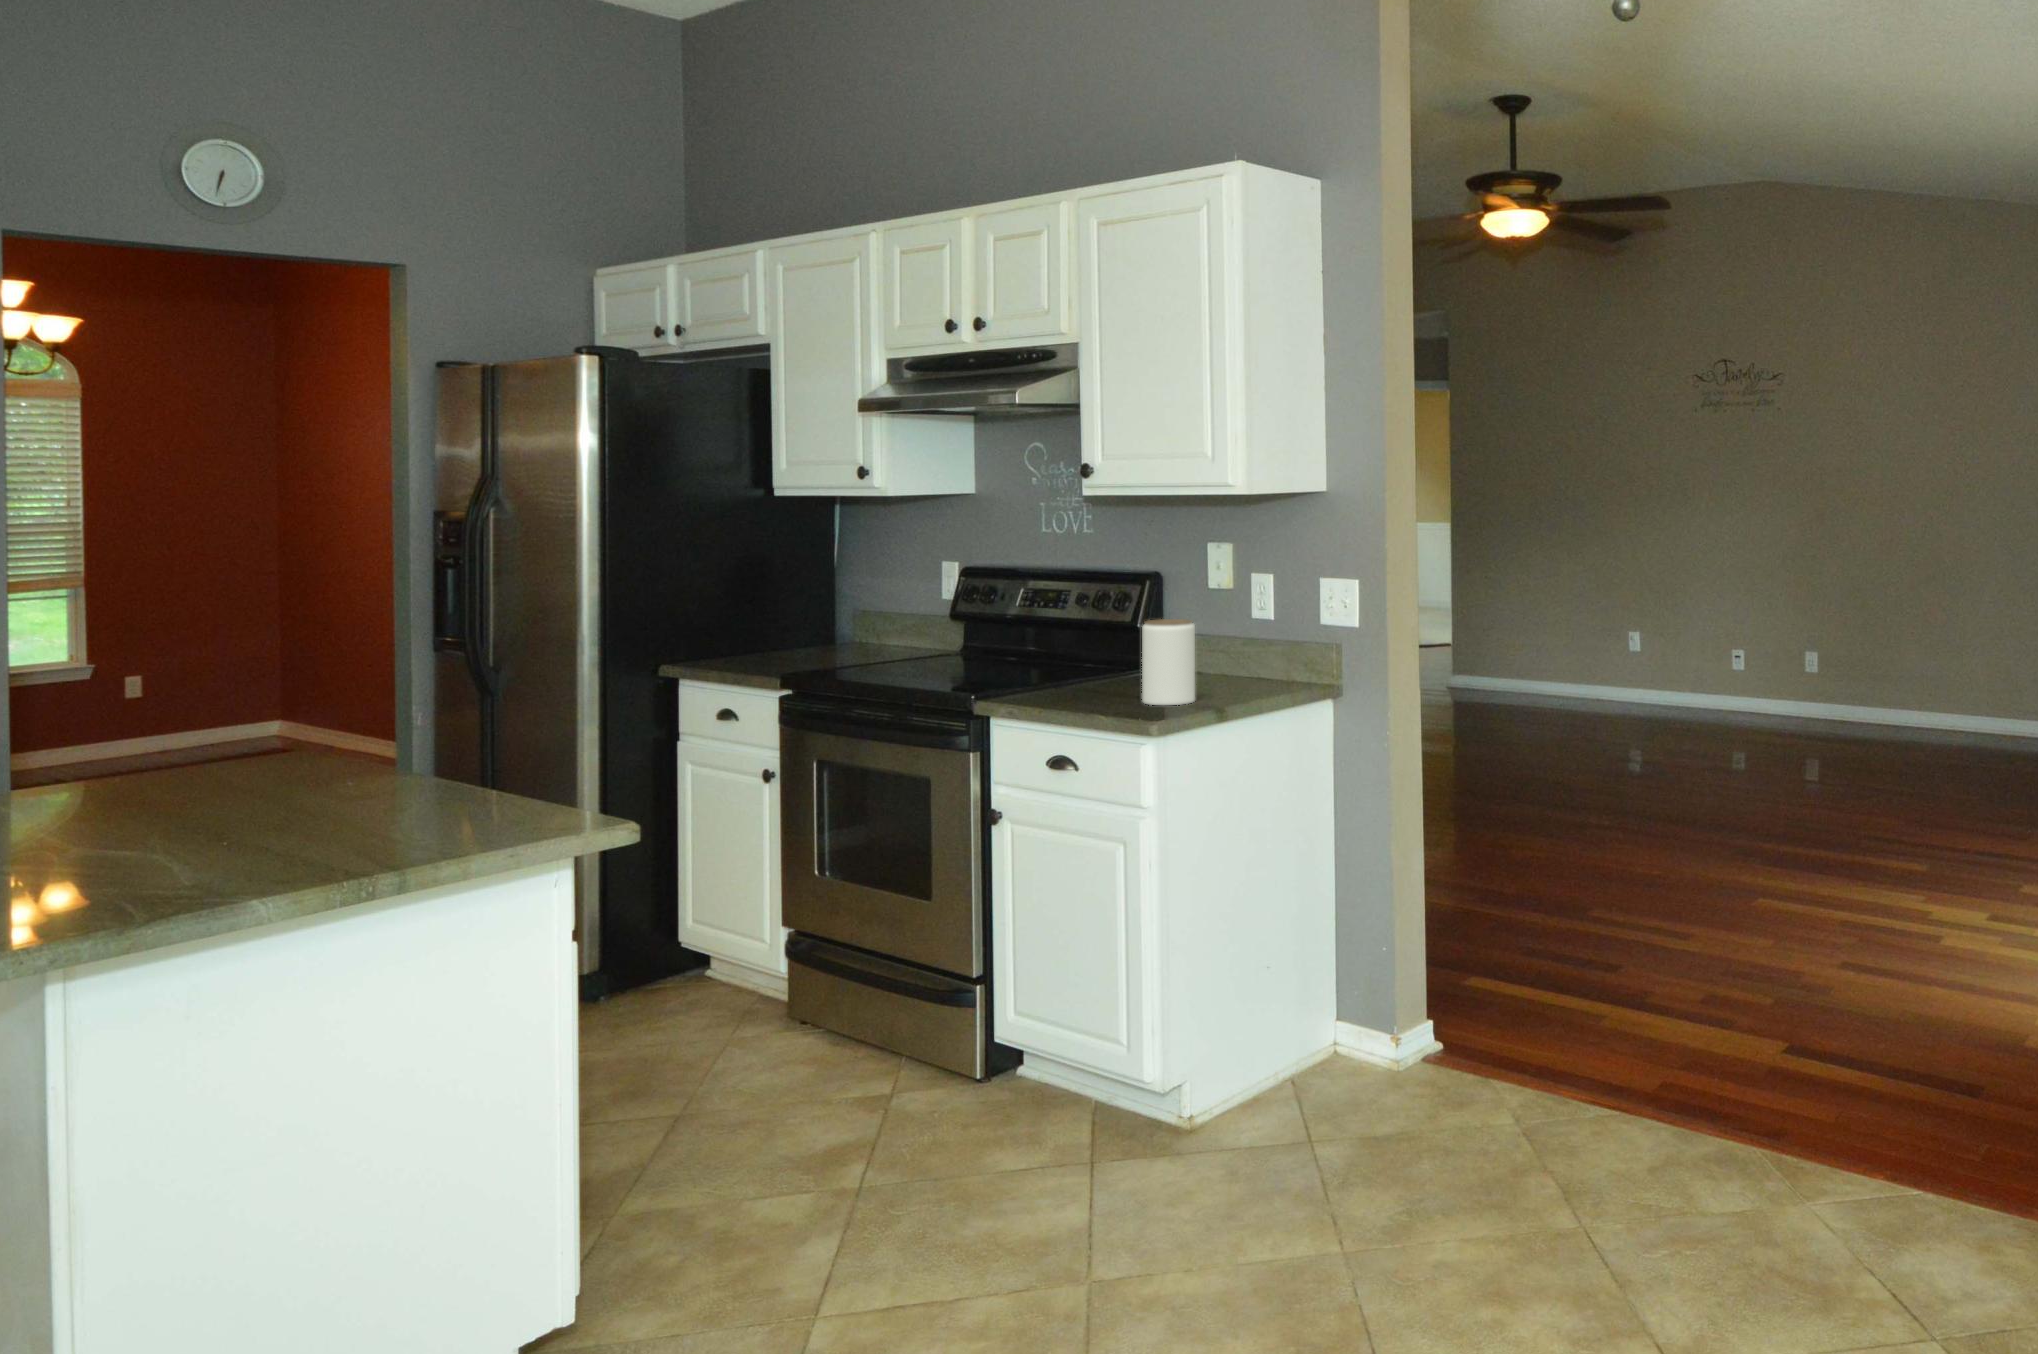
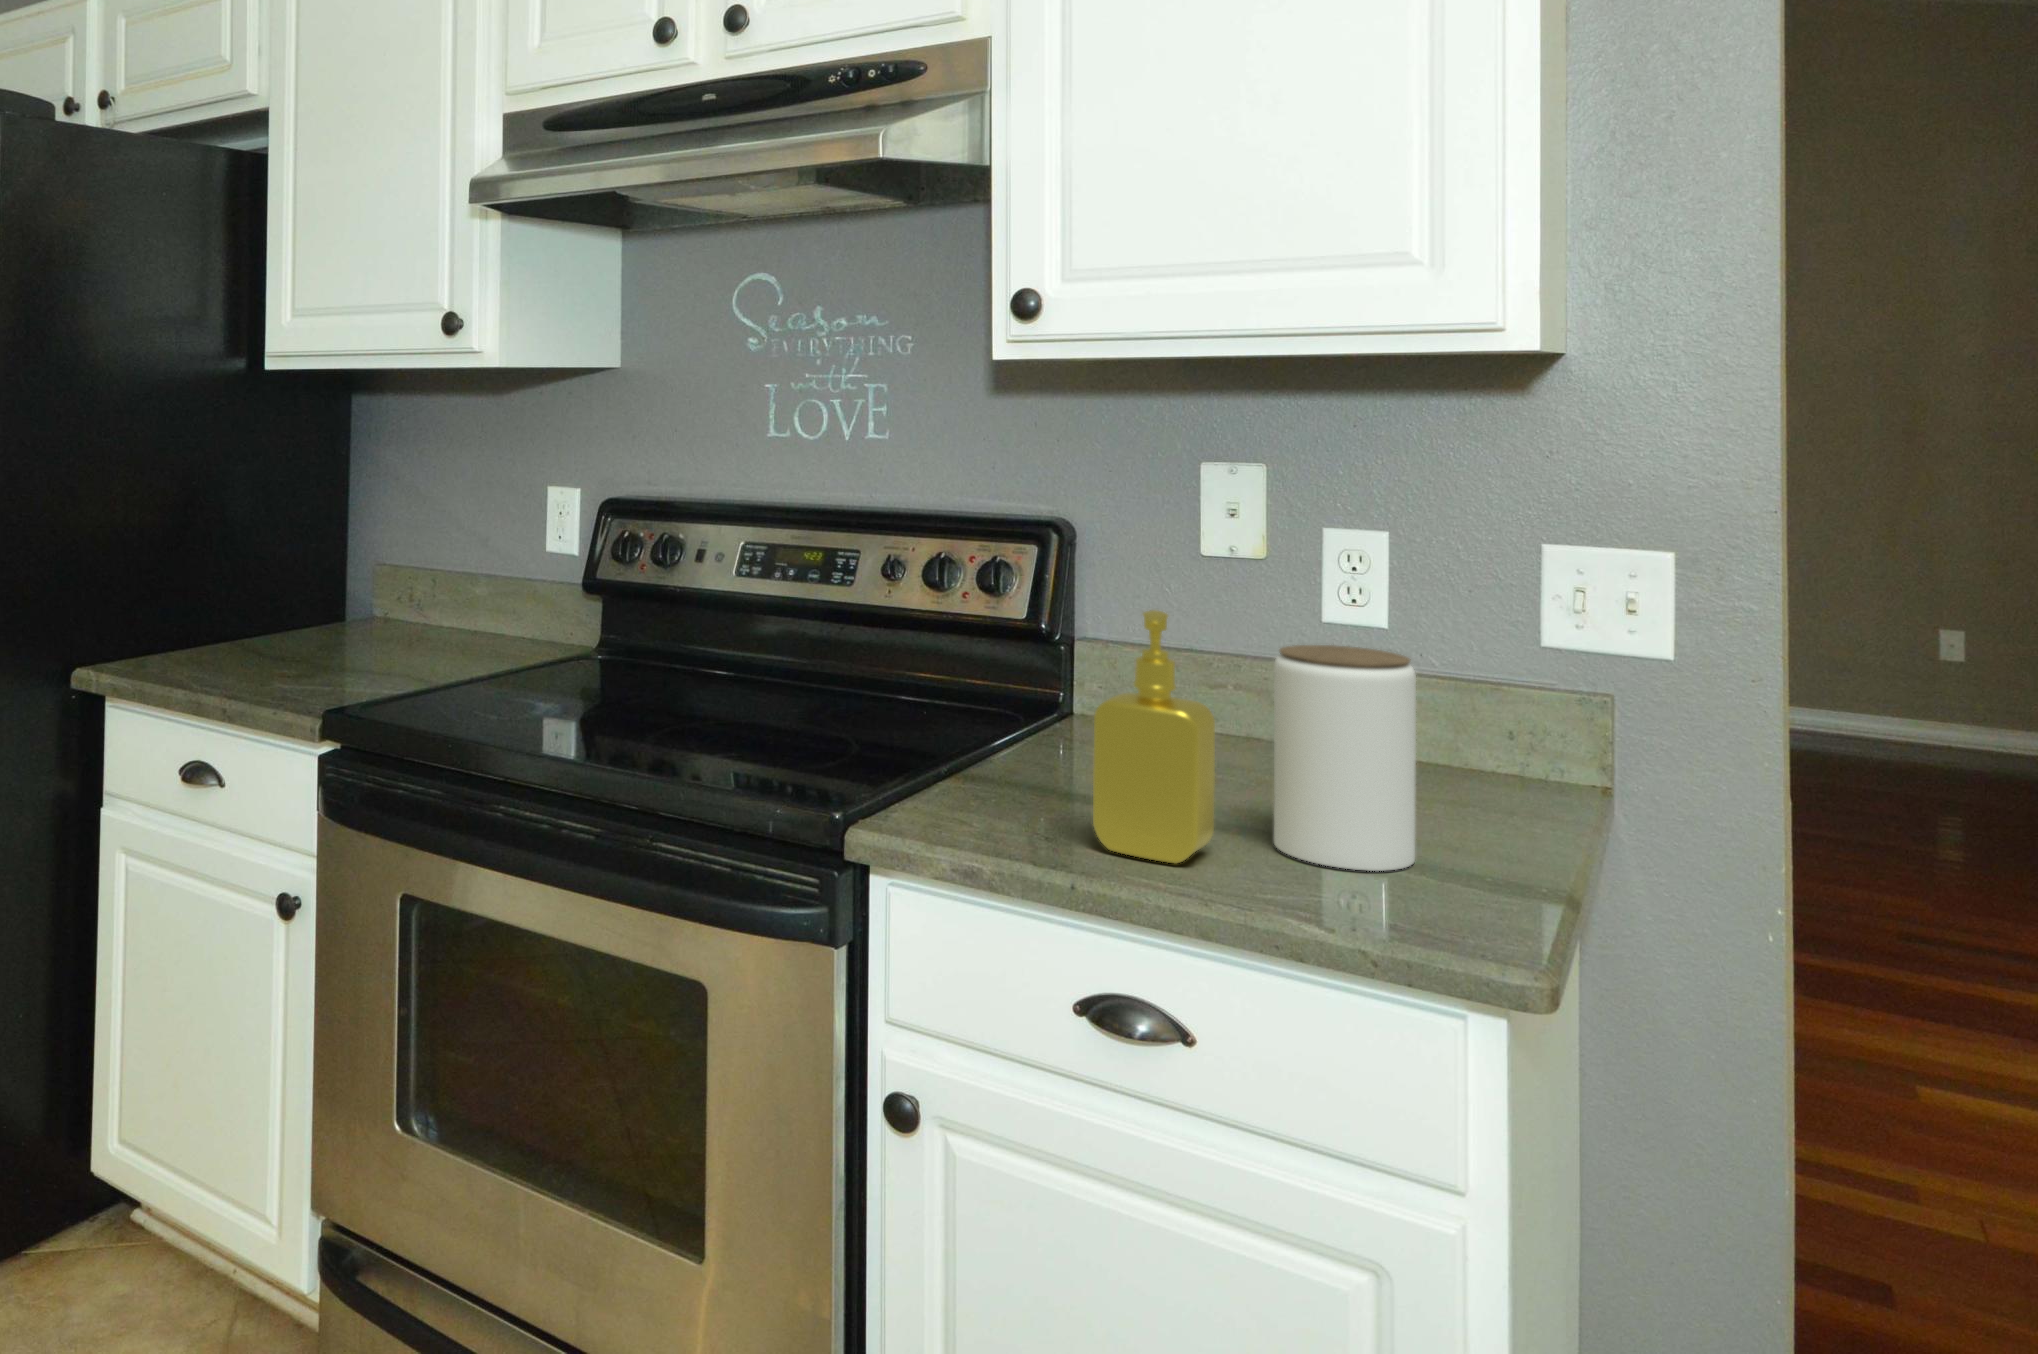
soap dispenser: none [1067,606,1114,706] -> present [1093,610,1215,863]

